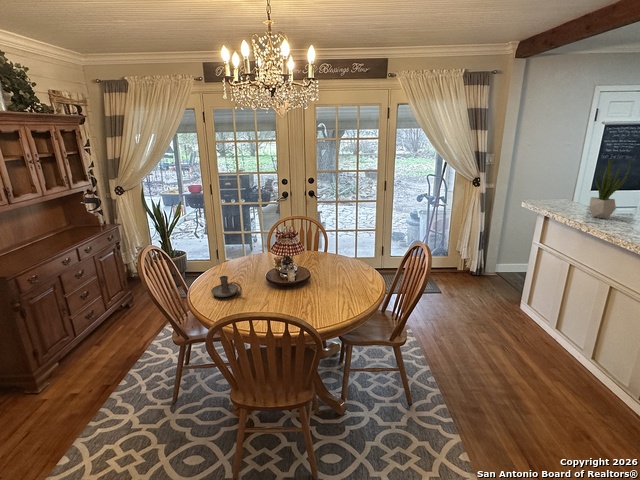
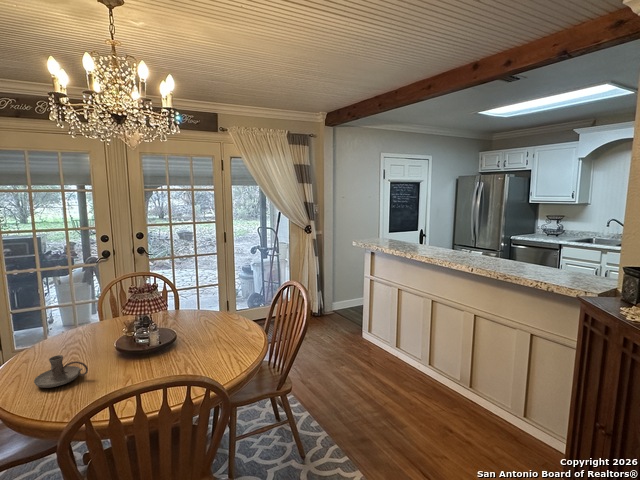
potted plant: present [589,159,631,219] -> none [404,200,426,248]

